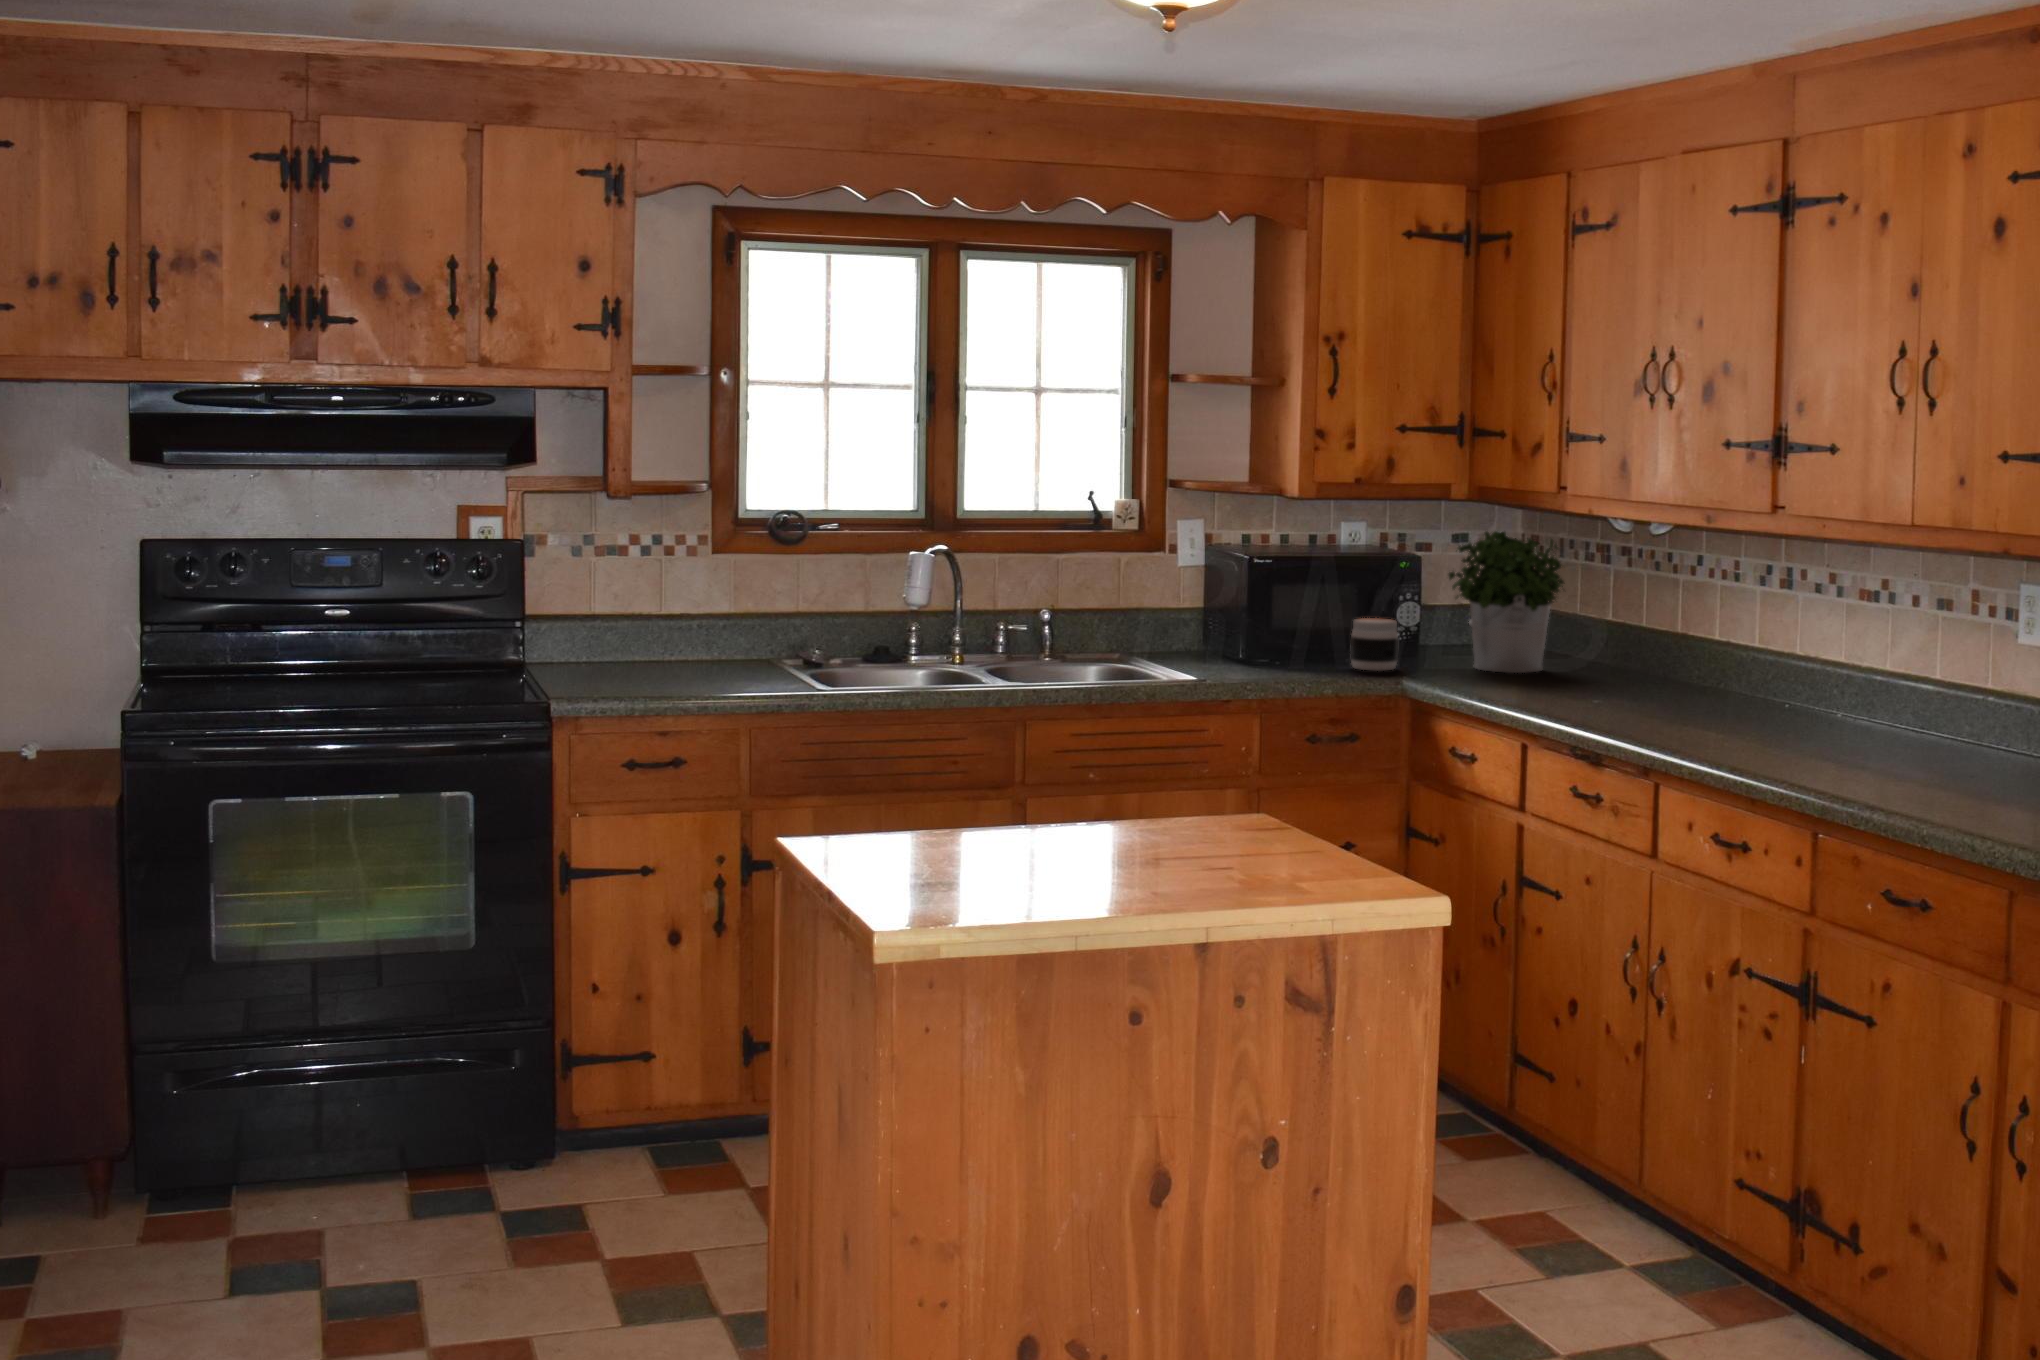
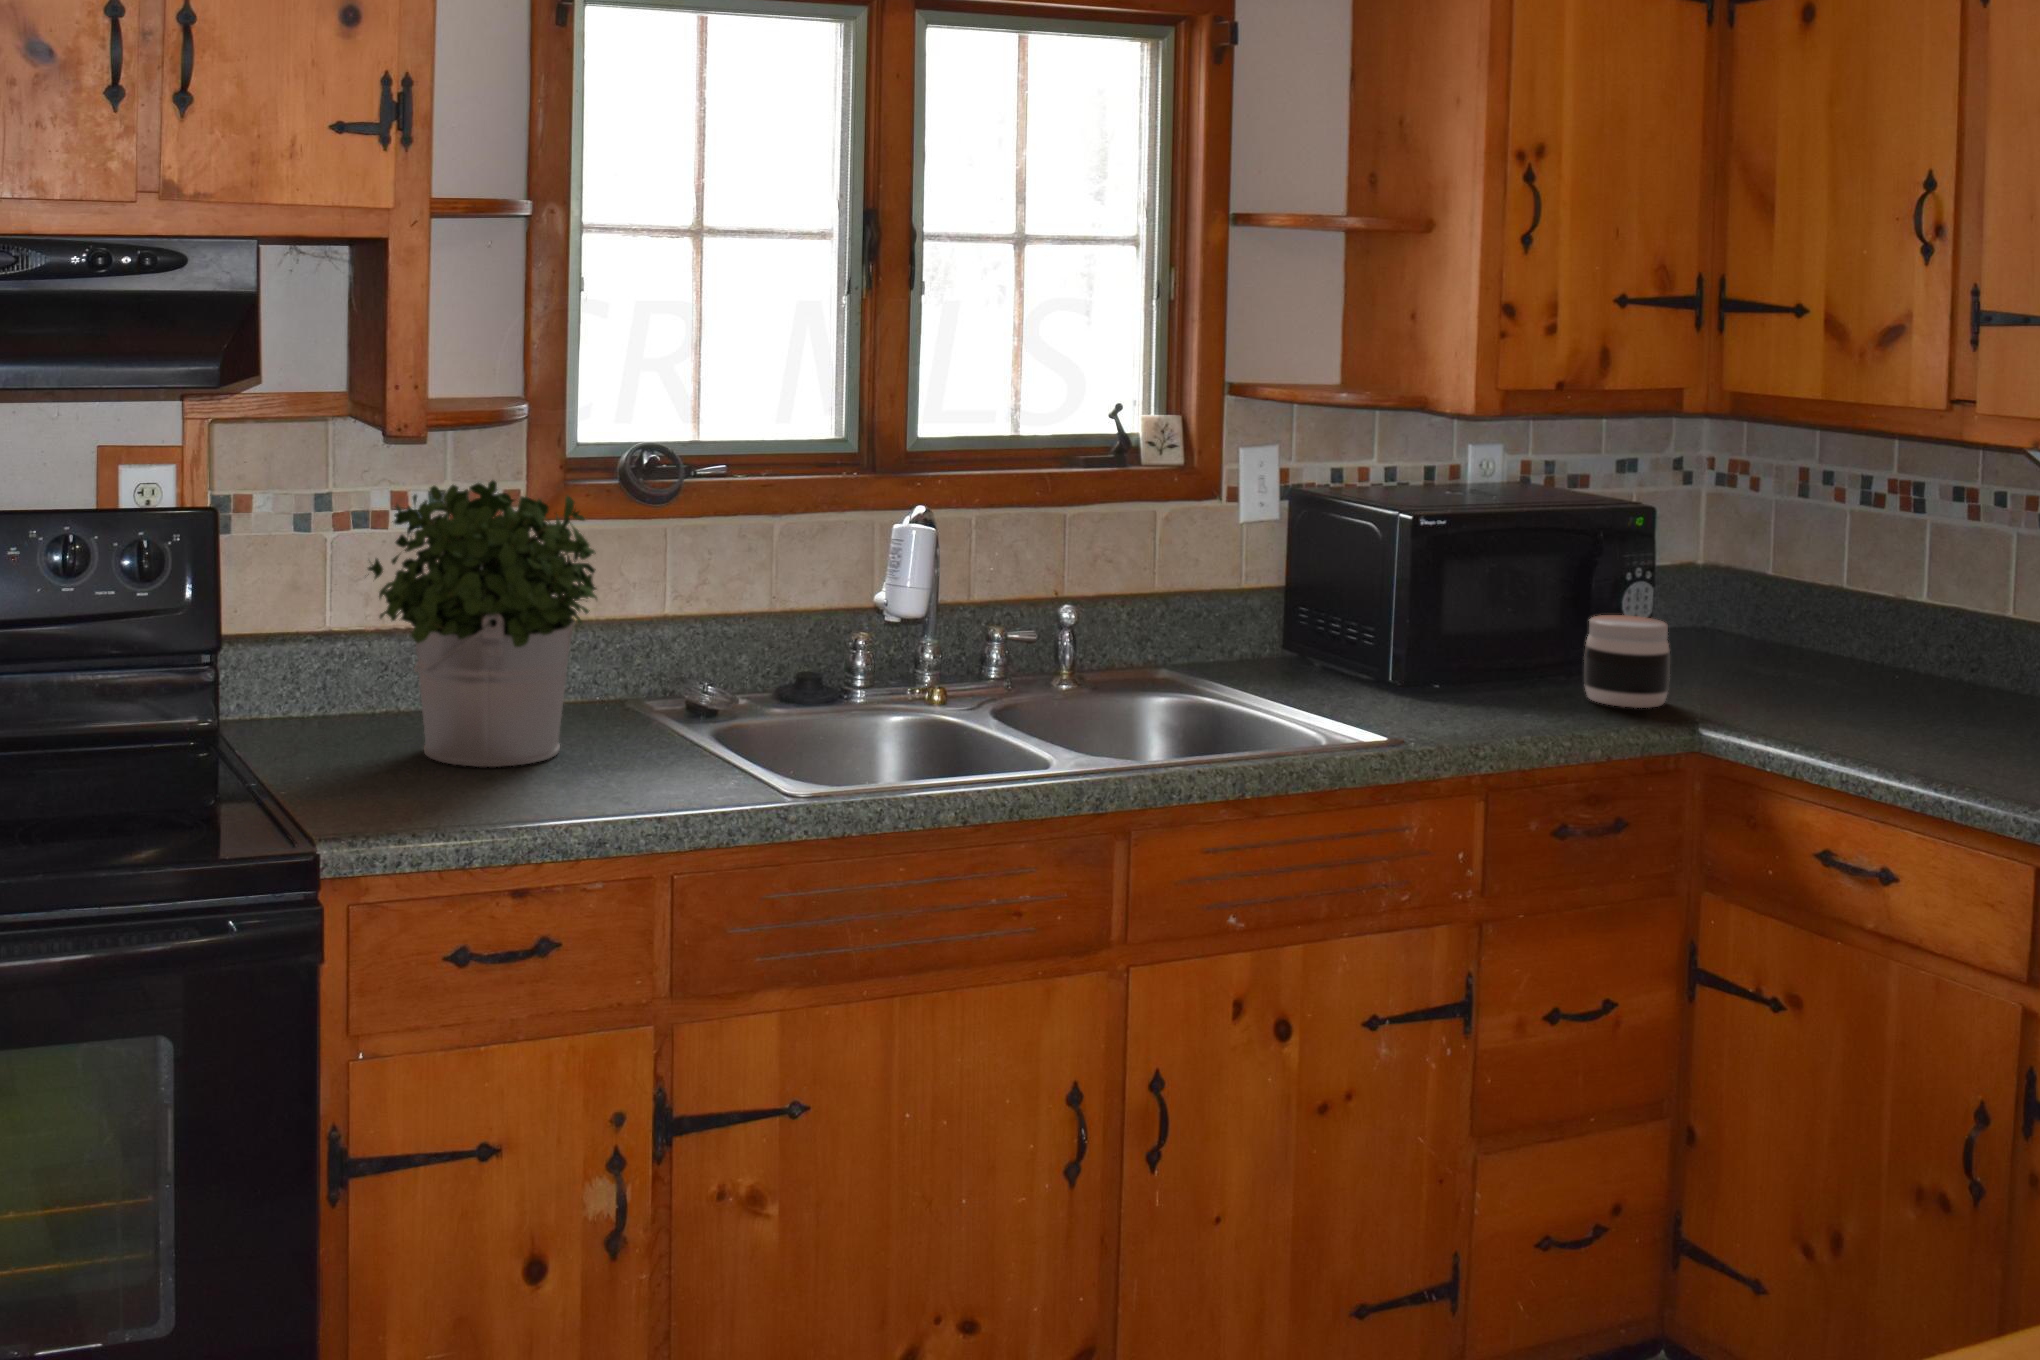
potted plant: present [1448,531,1564,673] -> present [368,480,597,767]

